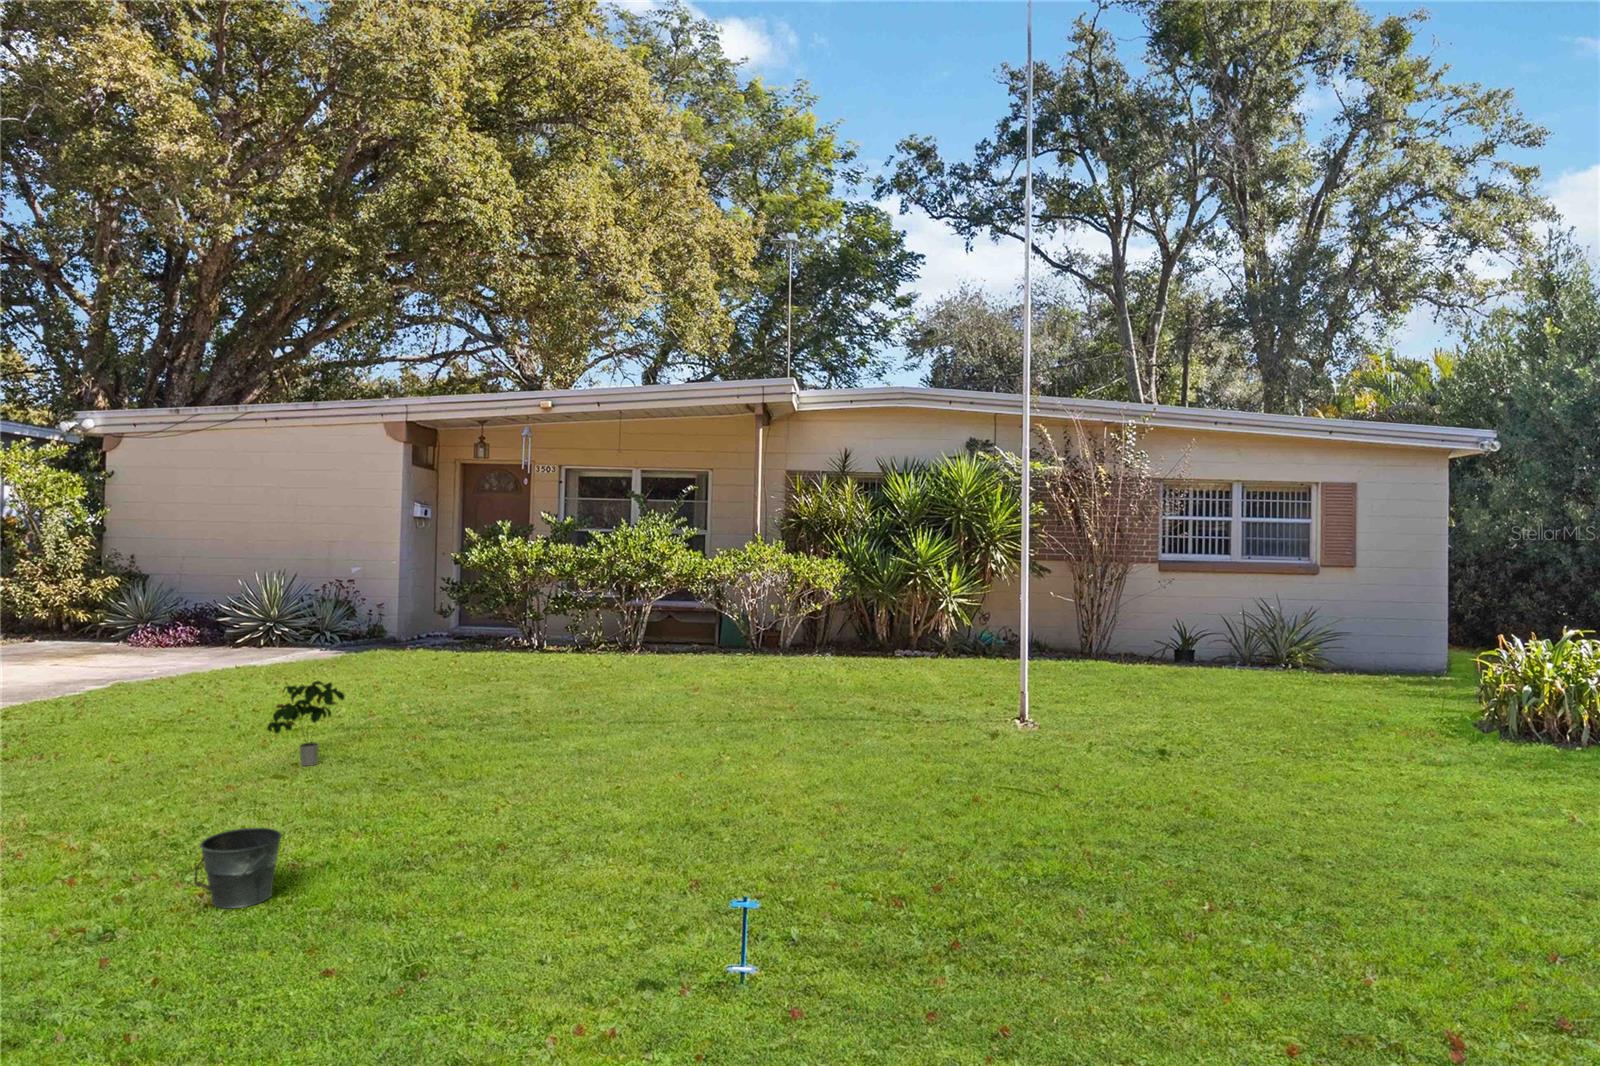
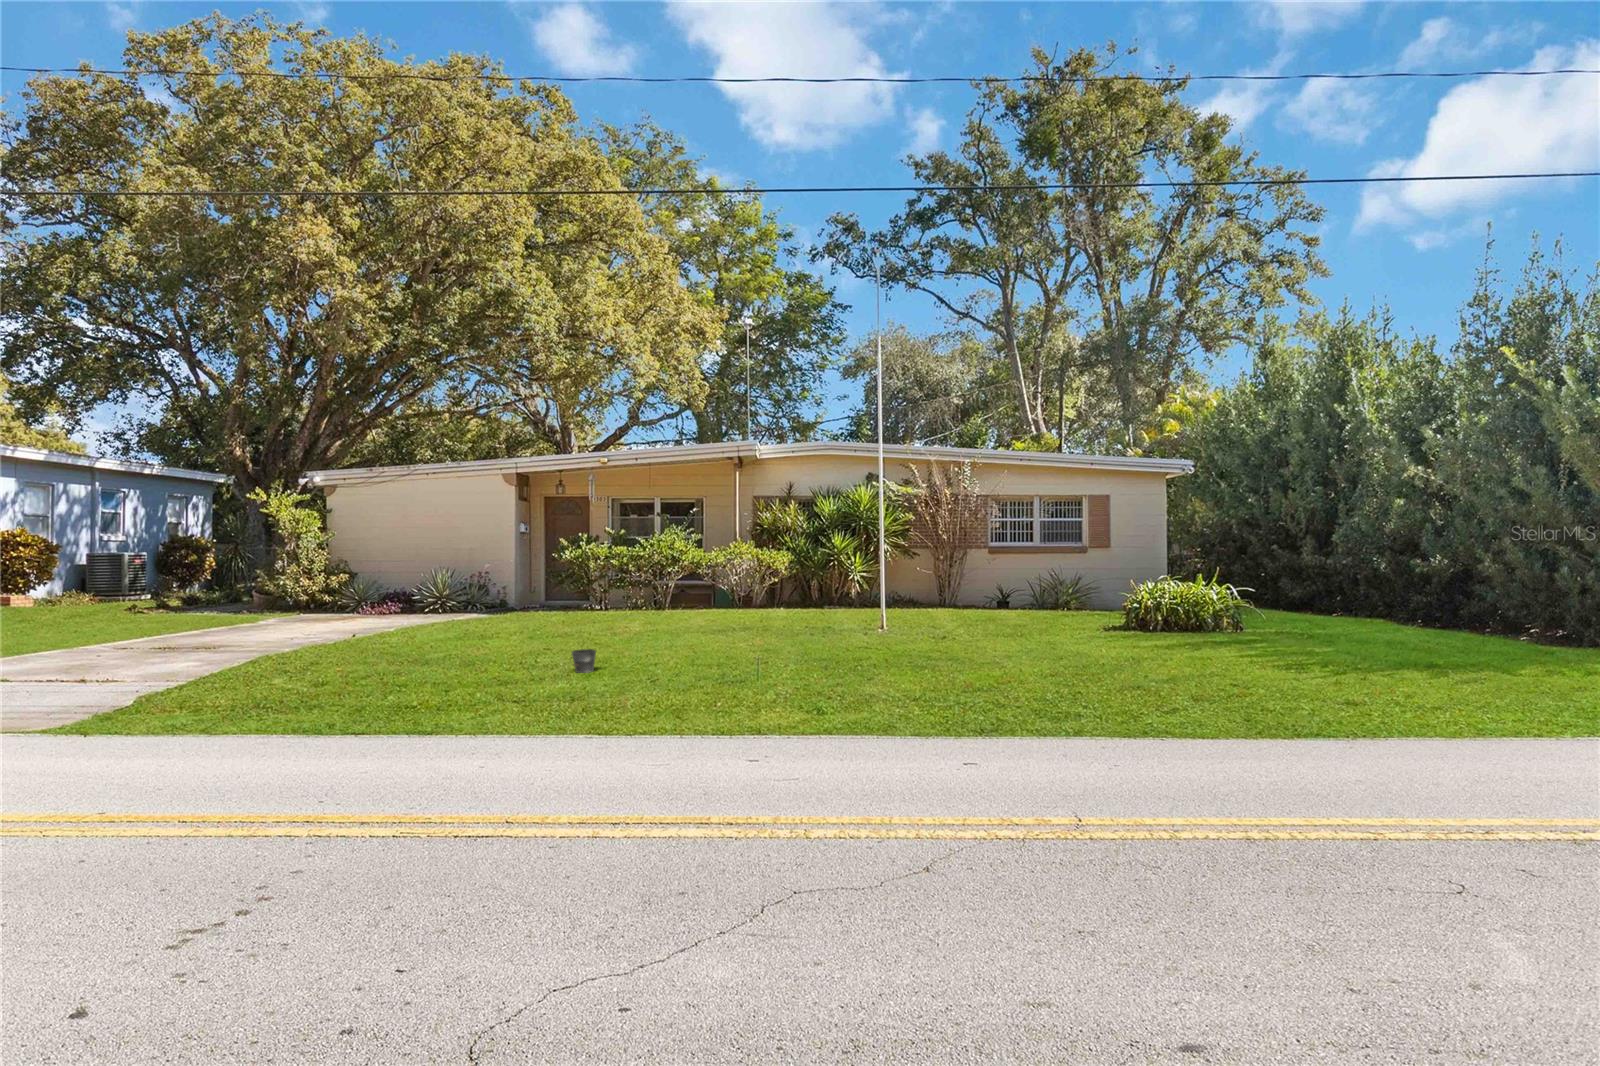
potted plant: present [267,681,345,766] -> none [541,611,568,648]

